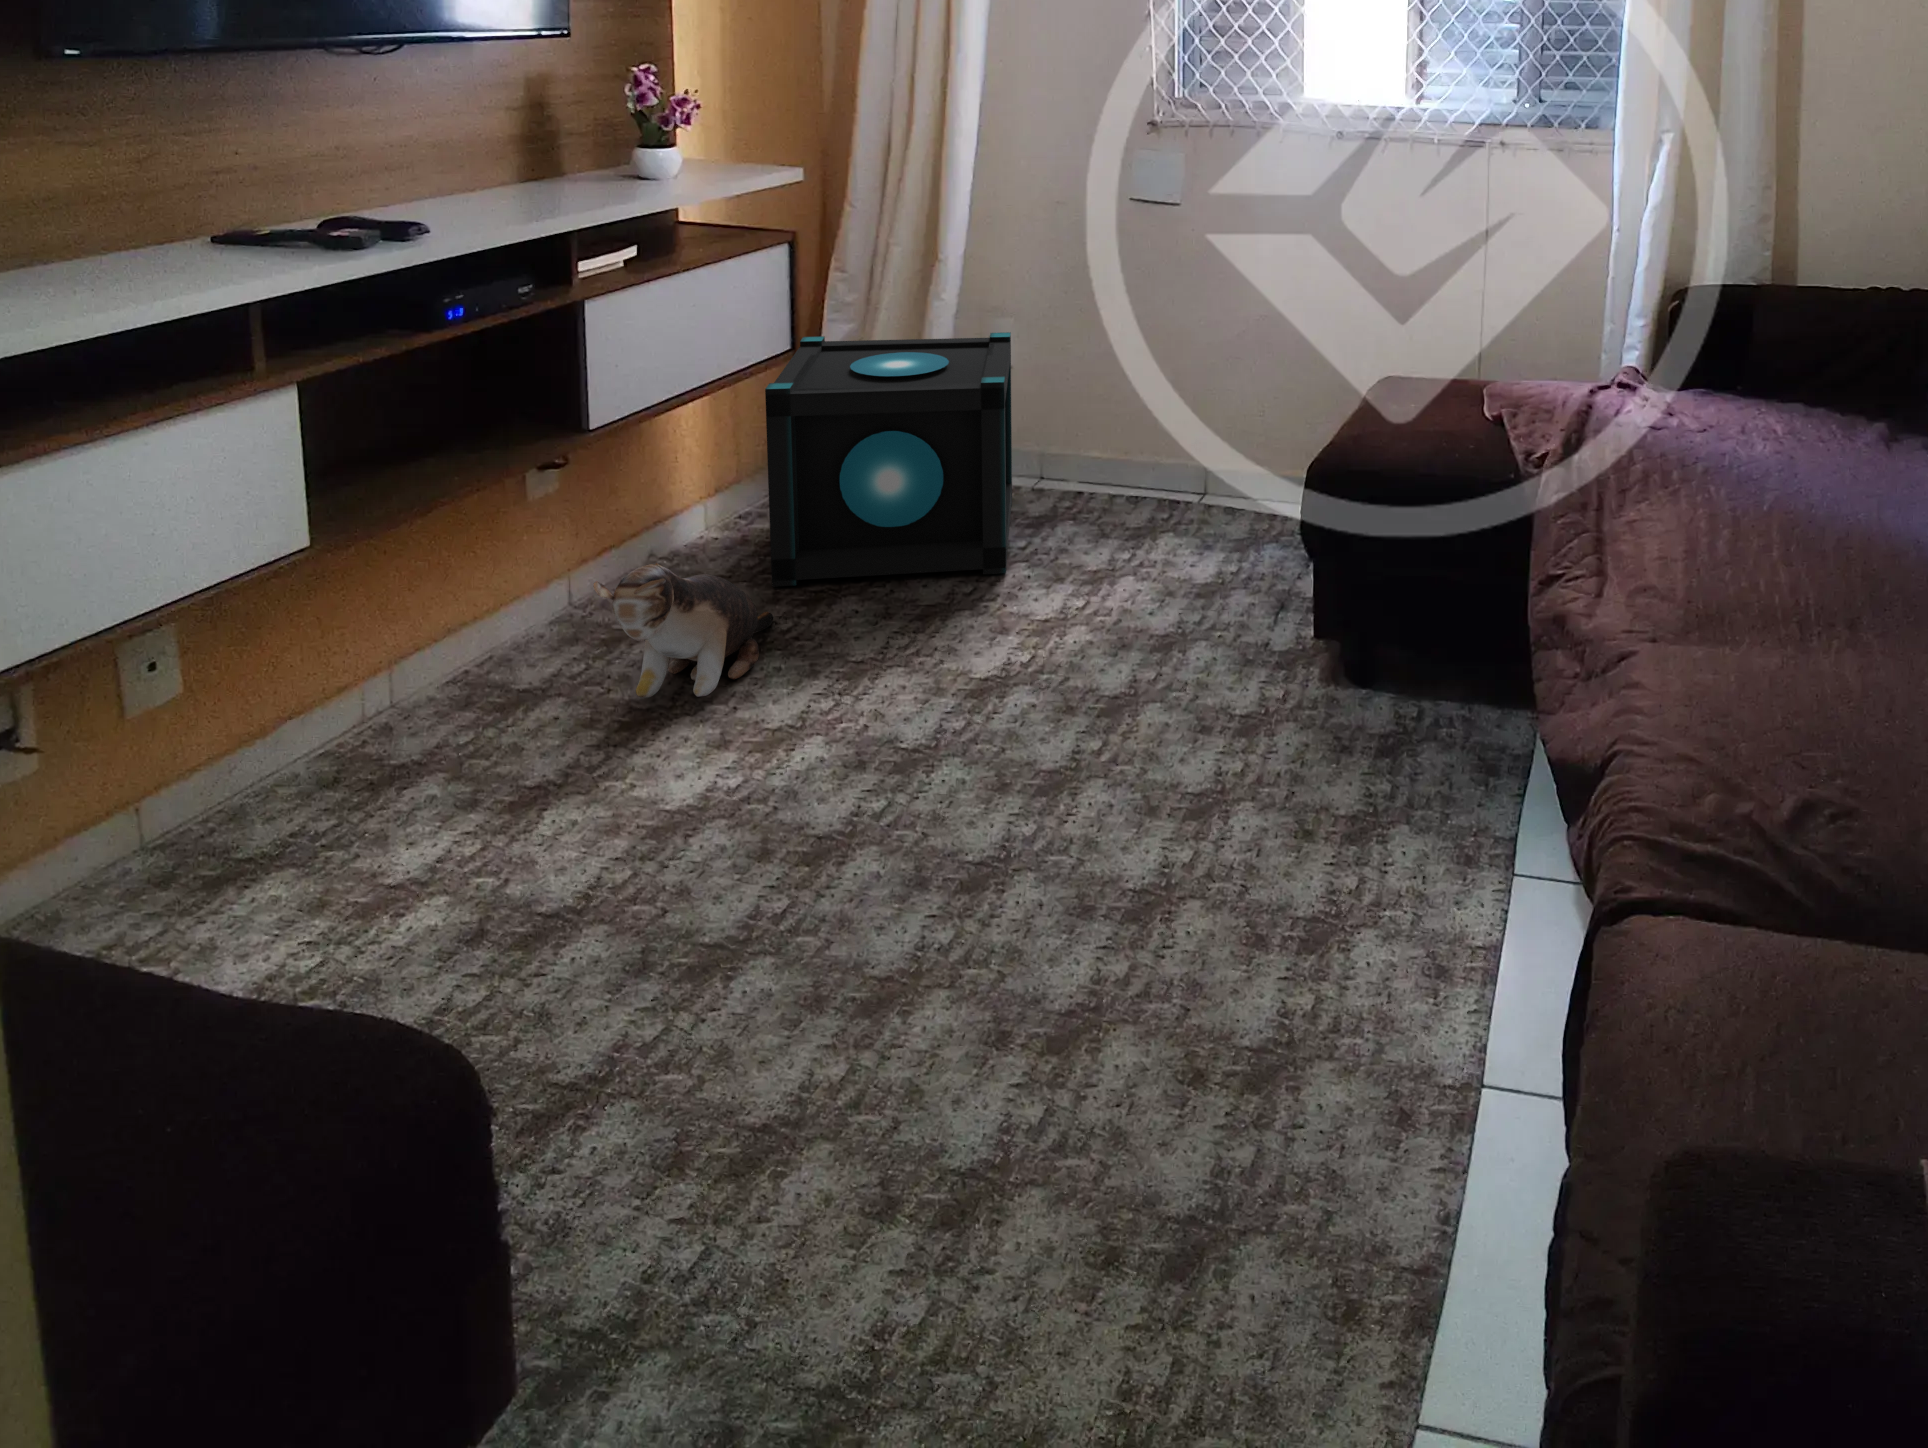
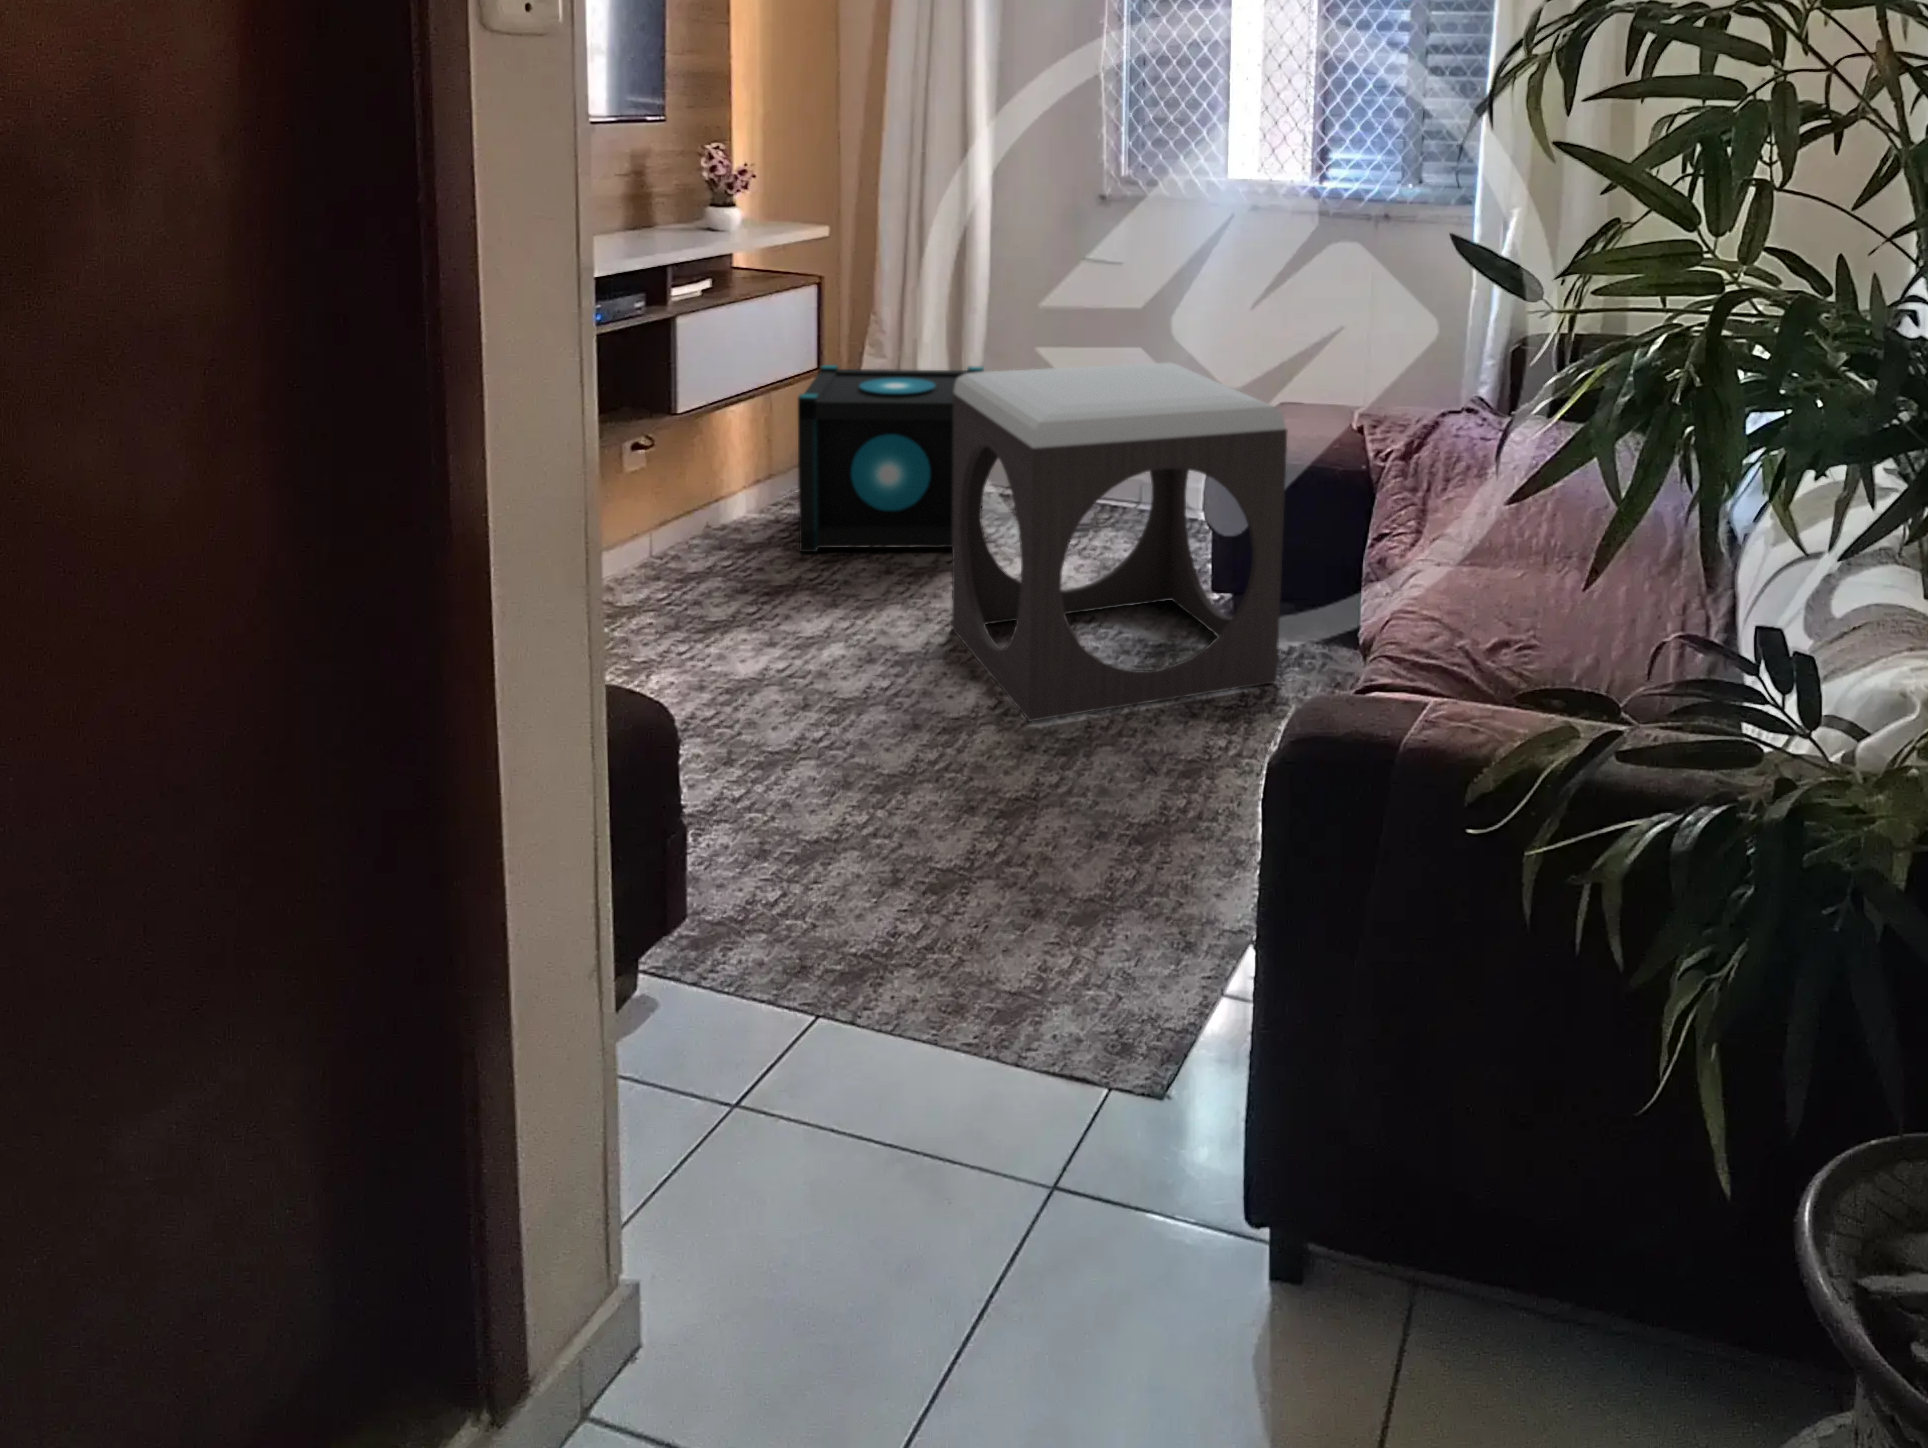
footstool: none [969,338,1422,863] -> present [952,362,1288,721]
plush toy: present [593,563,774,698] -> none [683,513,802,615]

